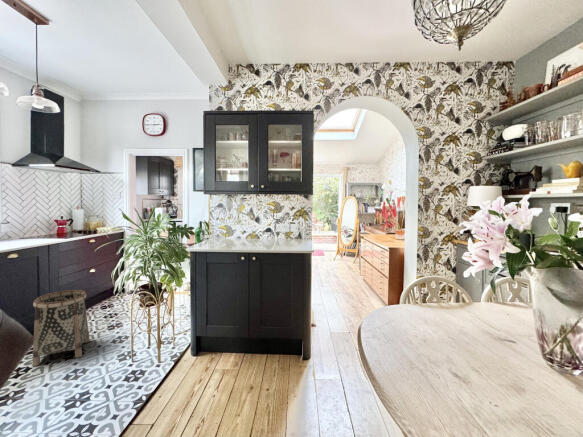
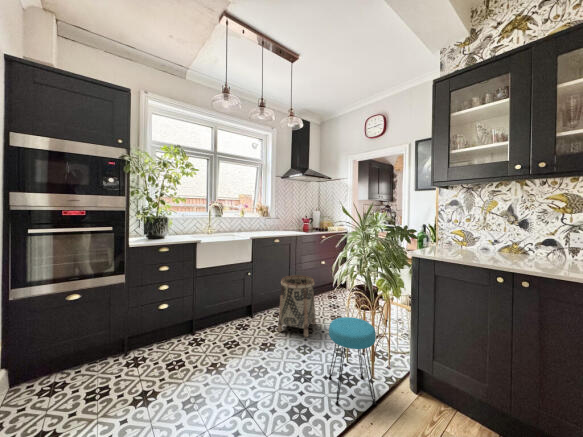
stool: none [114,314,164,395] -> present [329,317,376,405]

